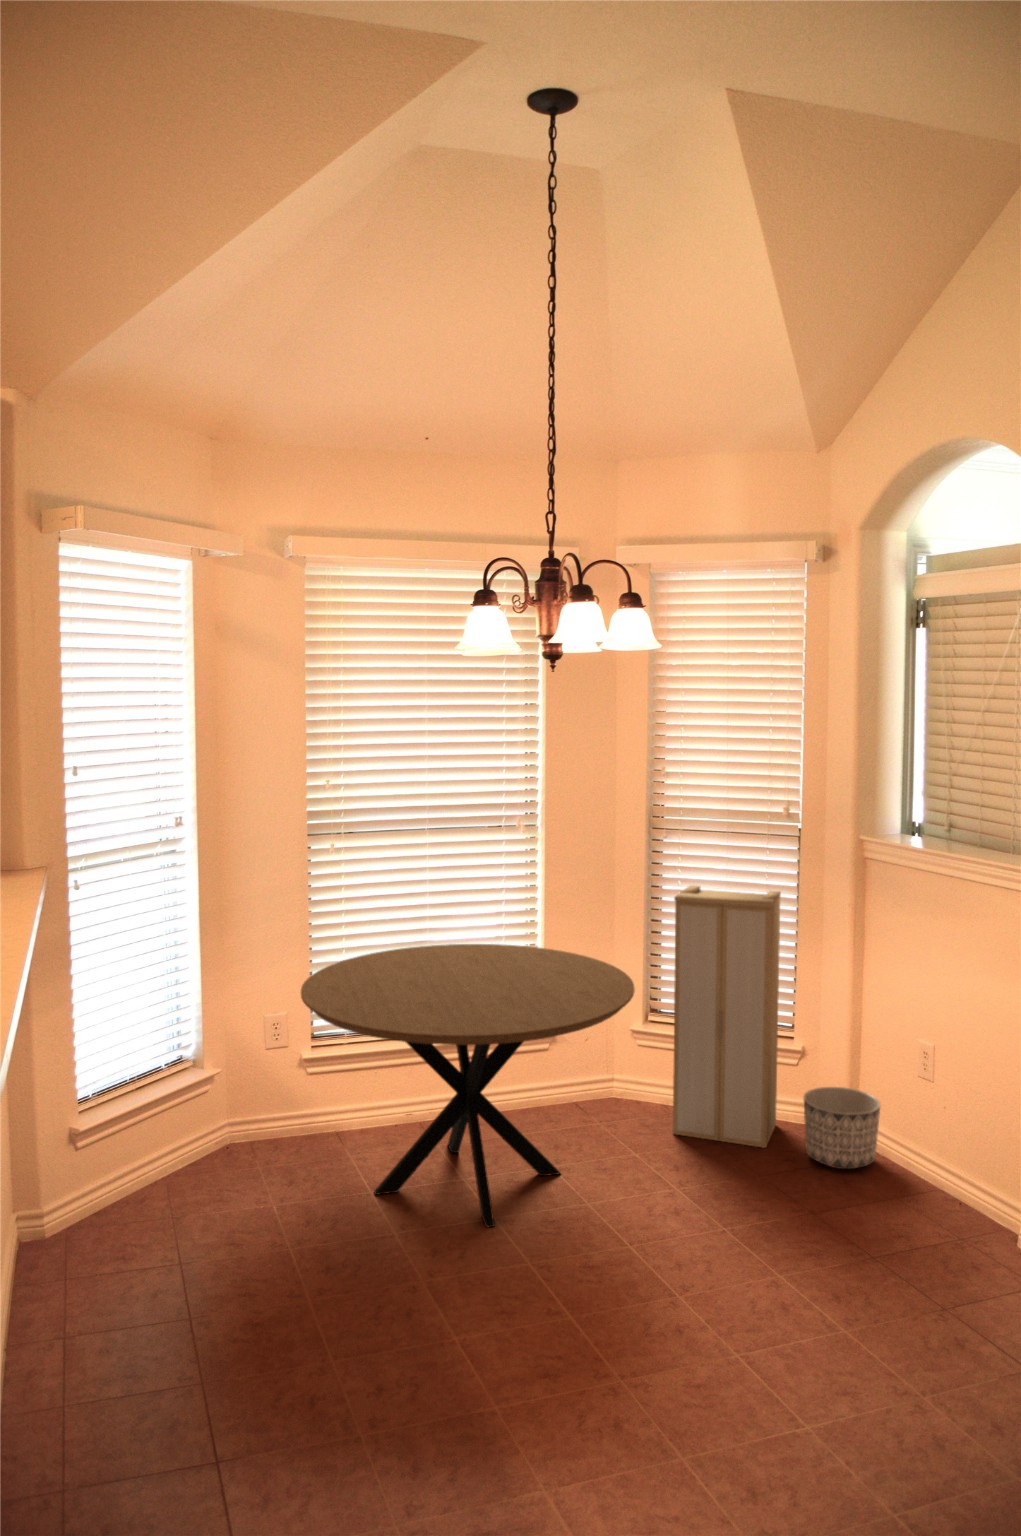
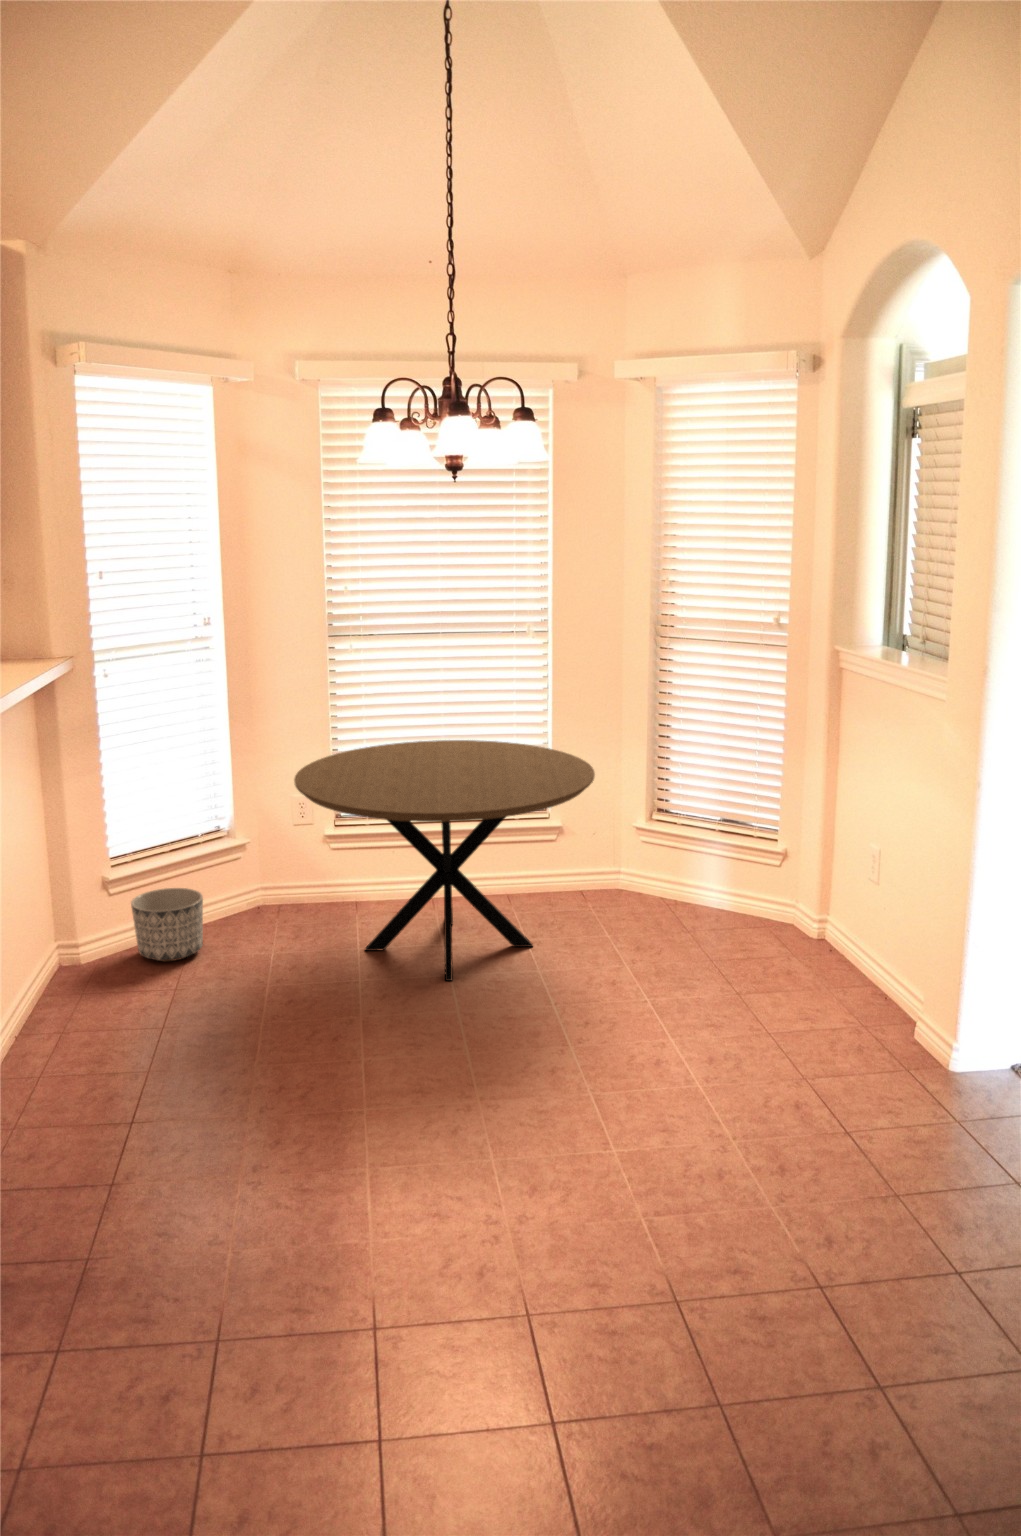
cabinet: present [673,885,781,1148] -> none [655,692,767,939]
planter: present [804,1087,880,1169] -> present [131,888,203,961]

